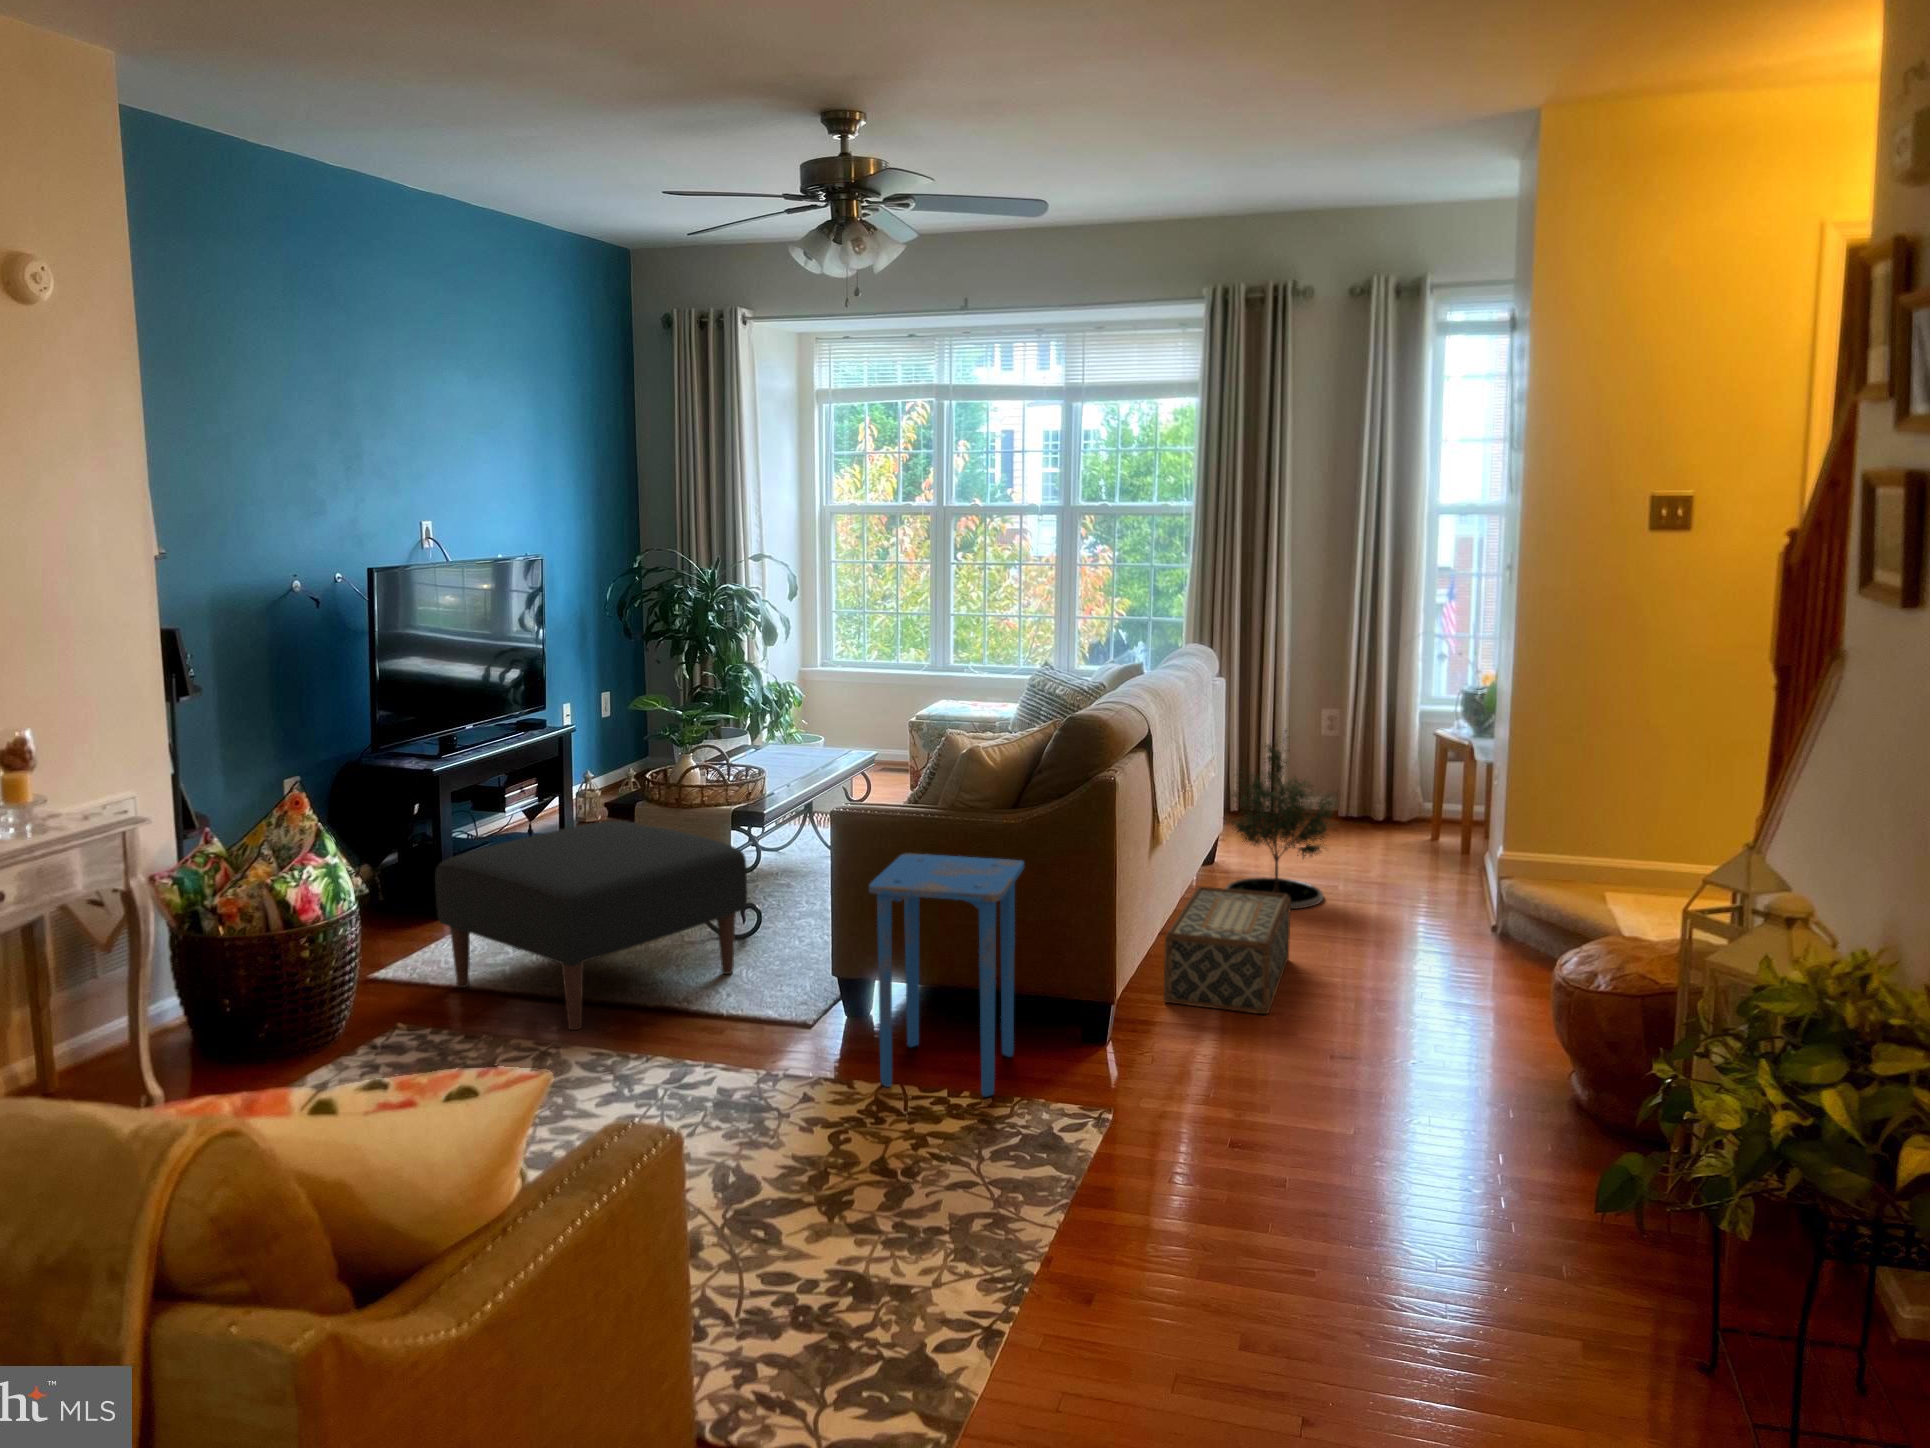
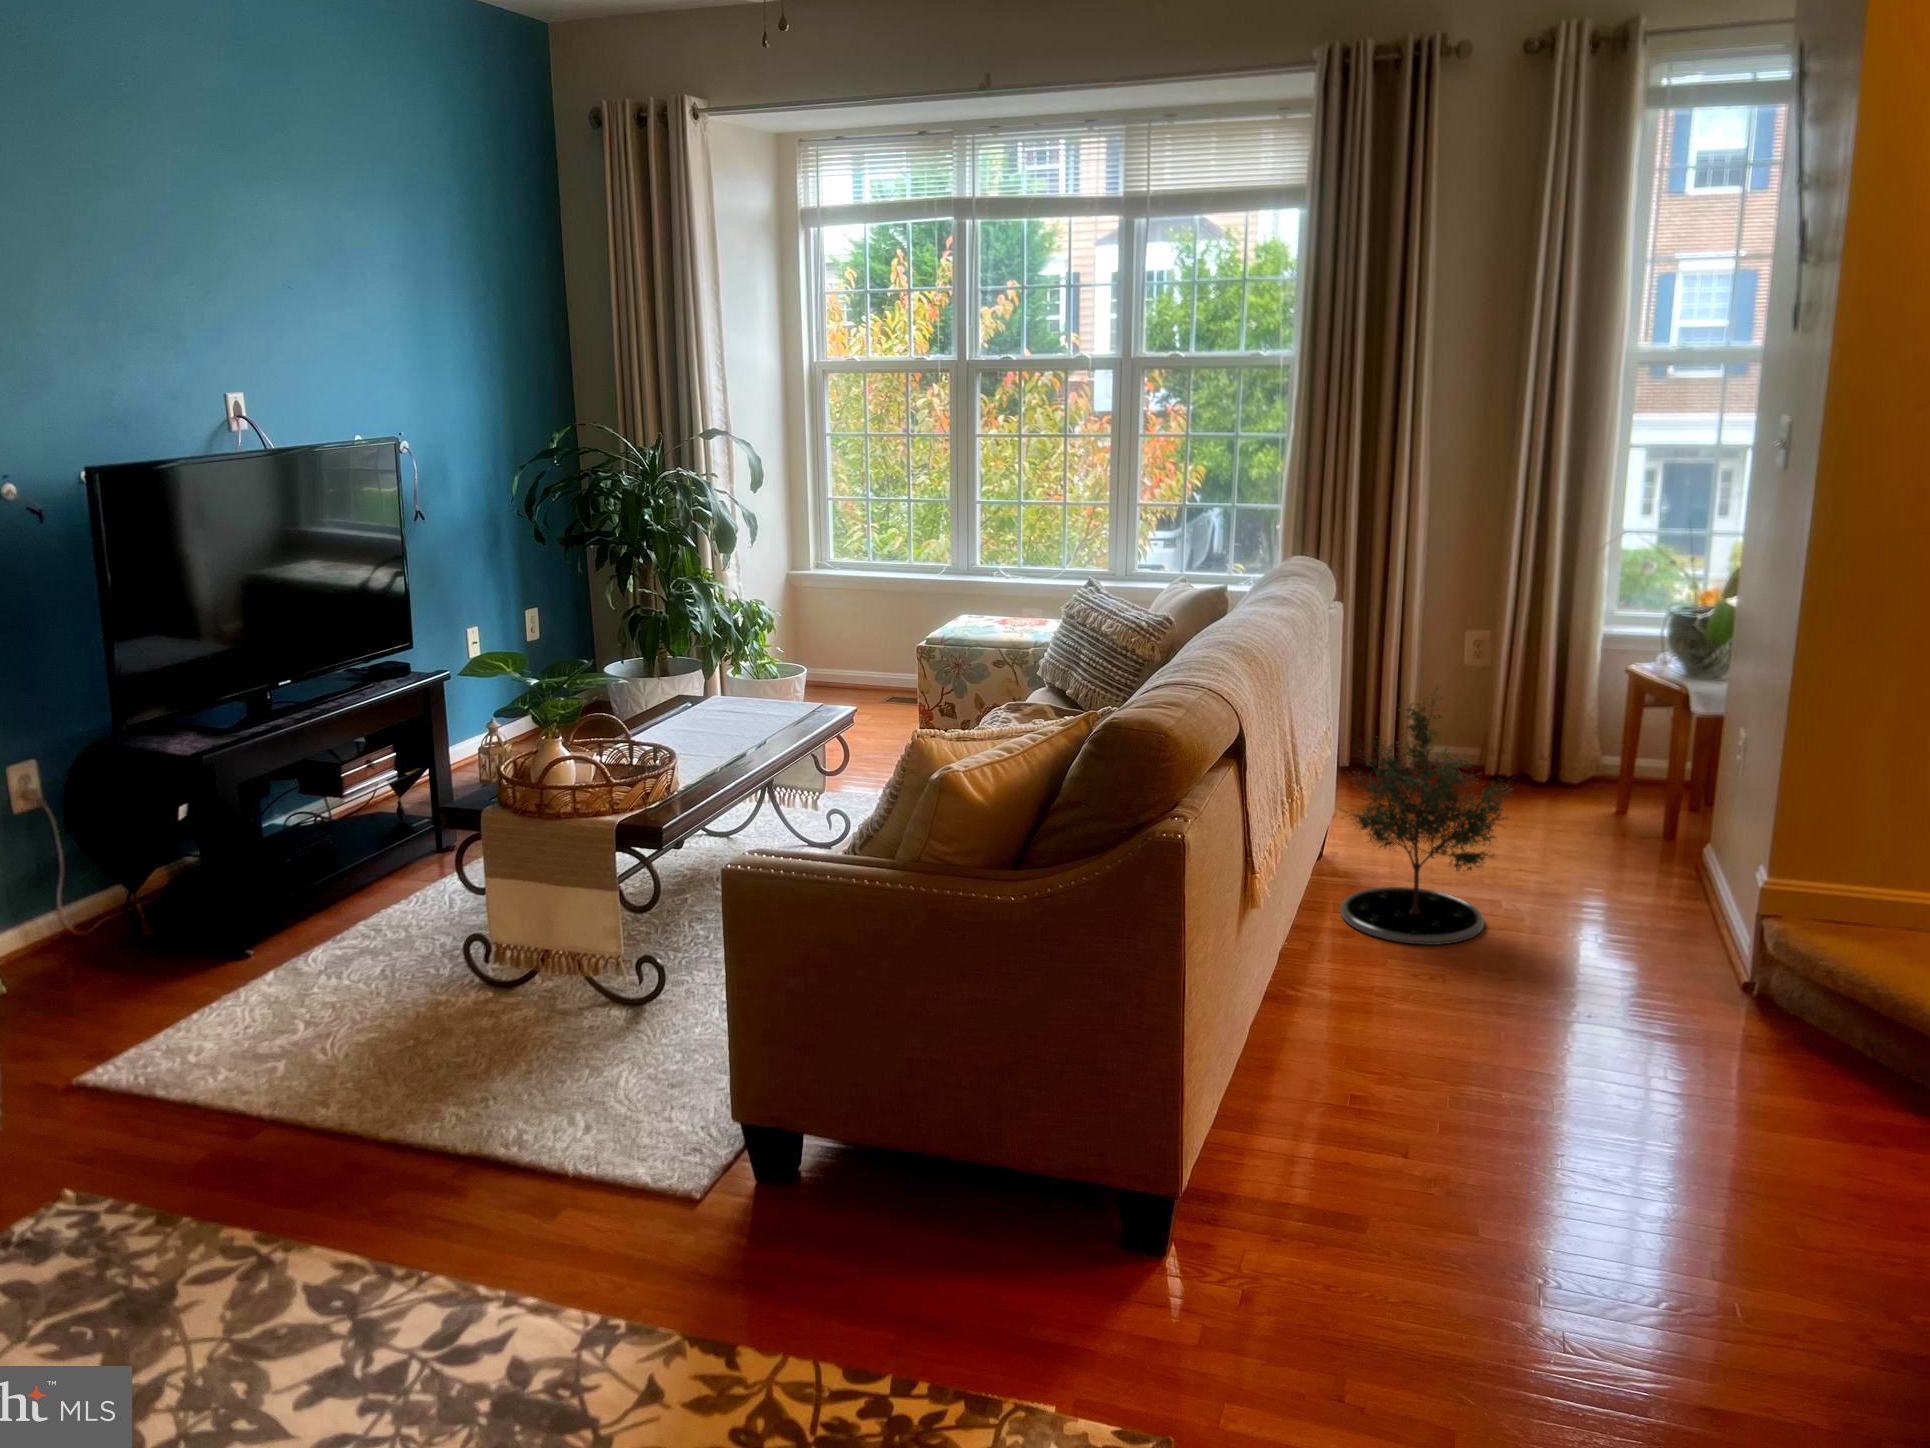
ottoman: present [435,821,747,1030] -> none [157,833,631,1194]
side table: present [869,853,1024,1097] -> none [764,939,1035,1371]
woven basket: present [1164,887,1292,1014] -> none [1261,935,1453,1169]

